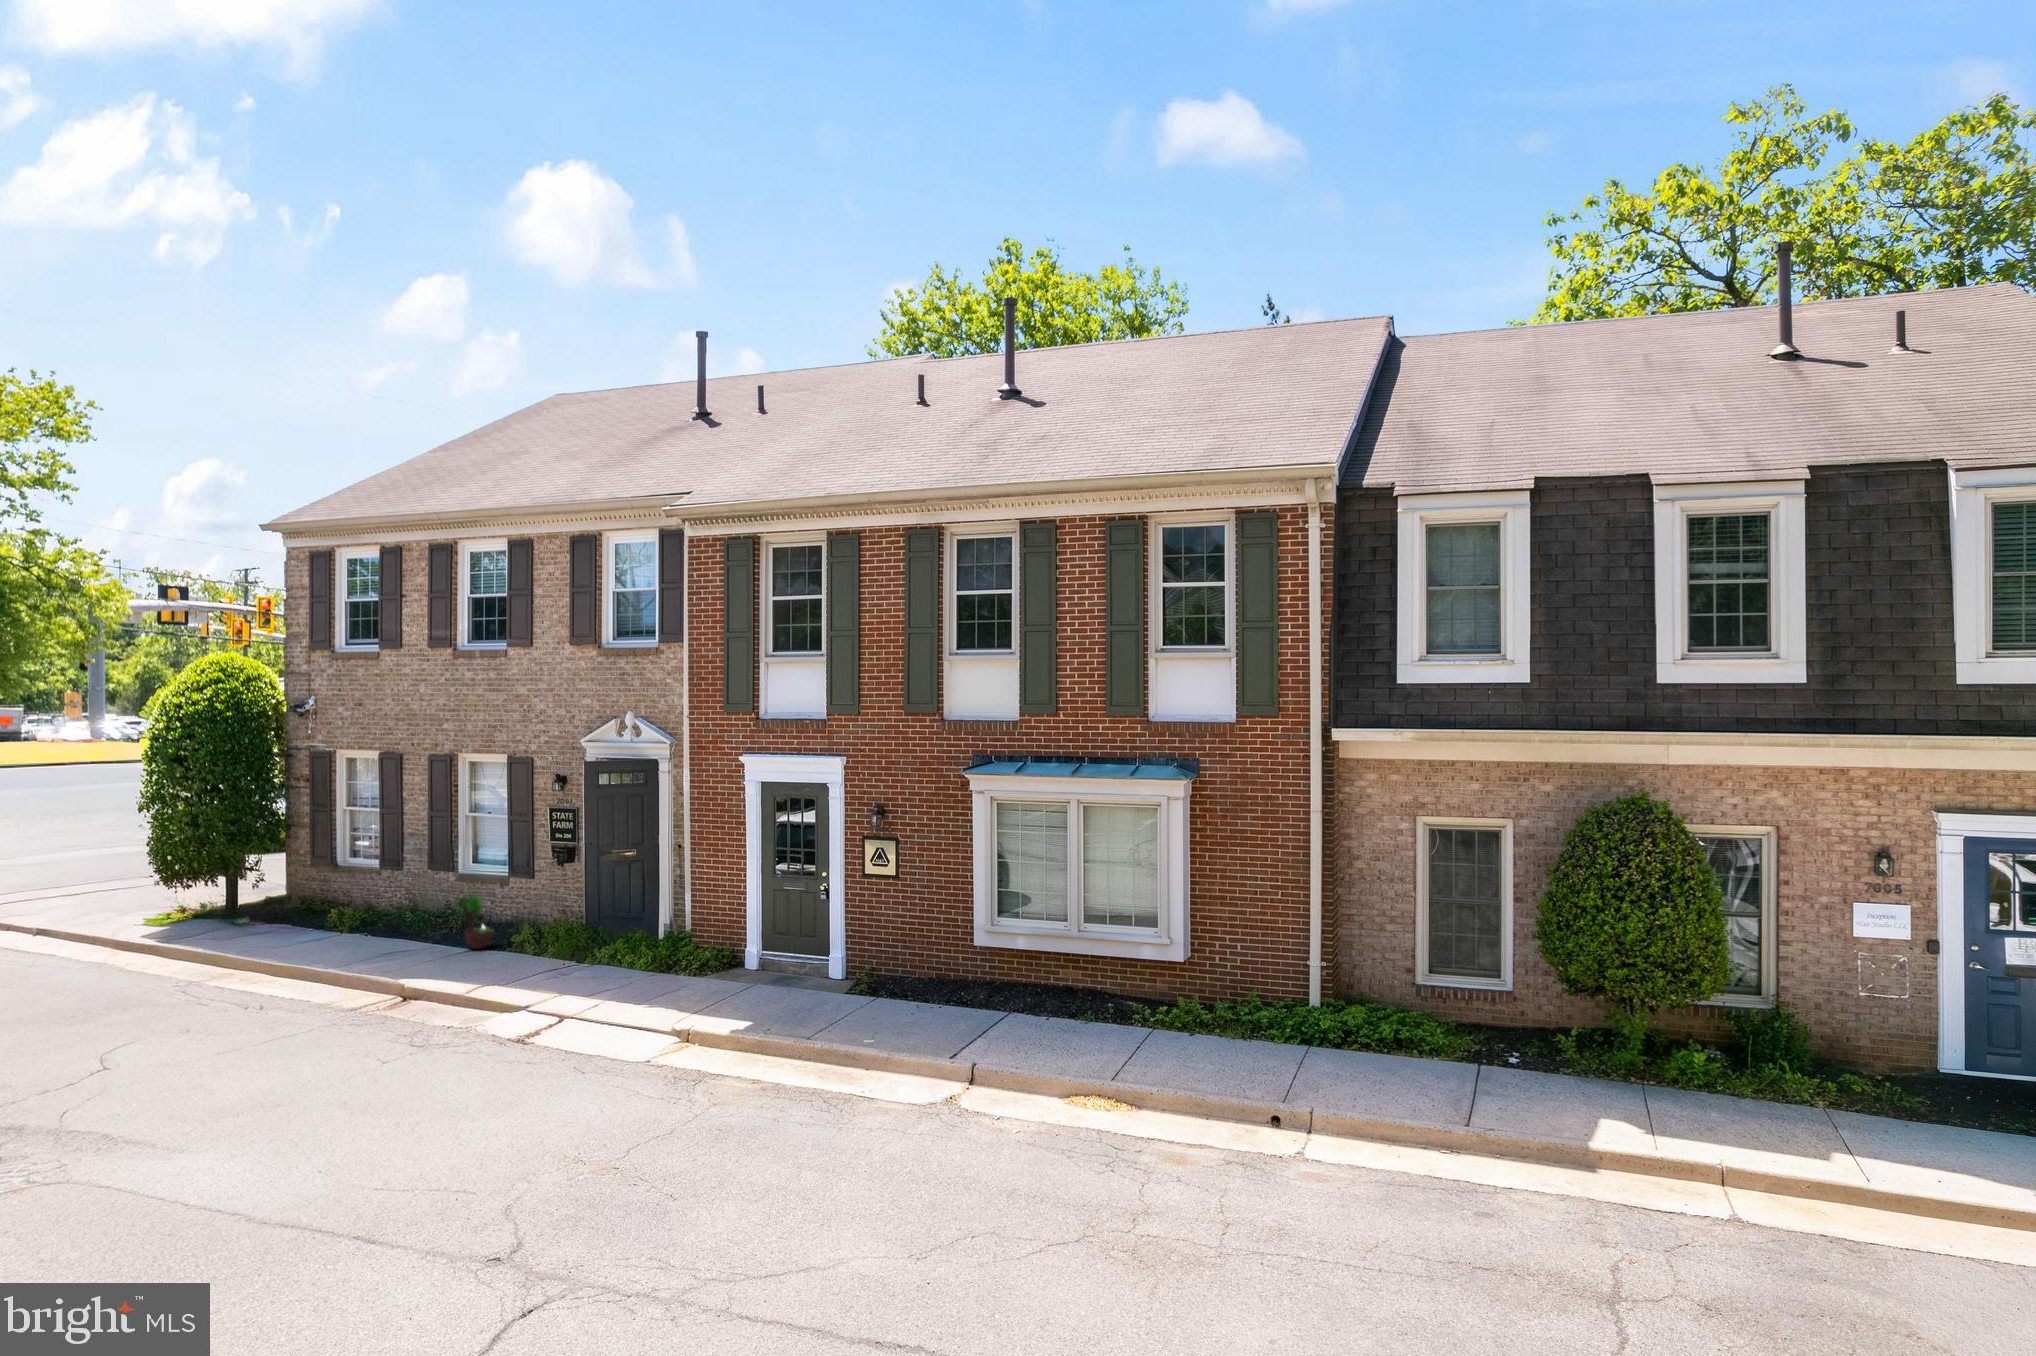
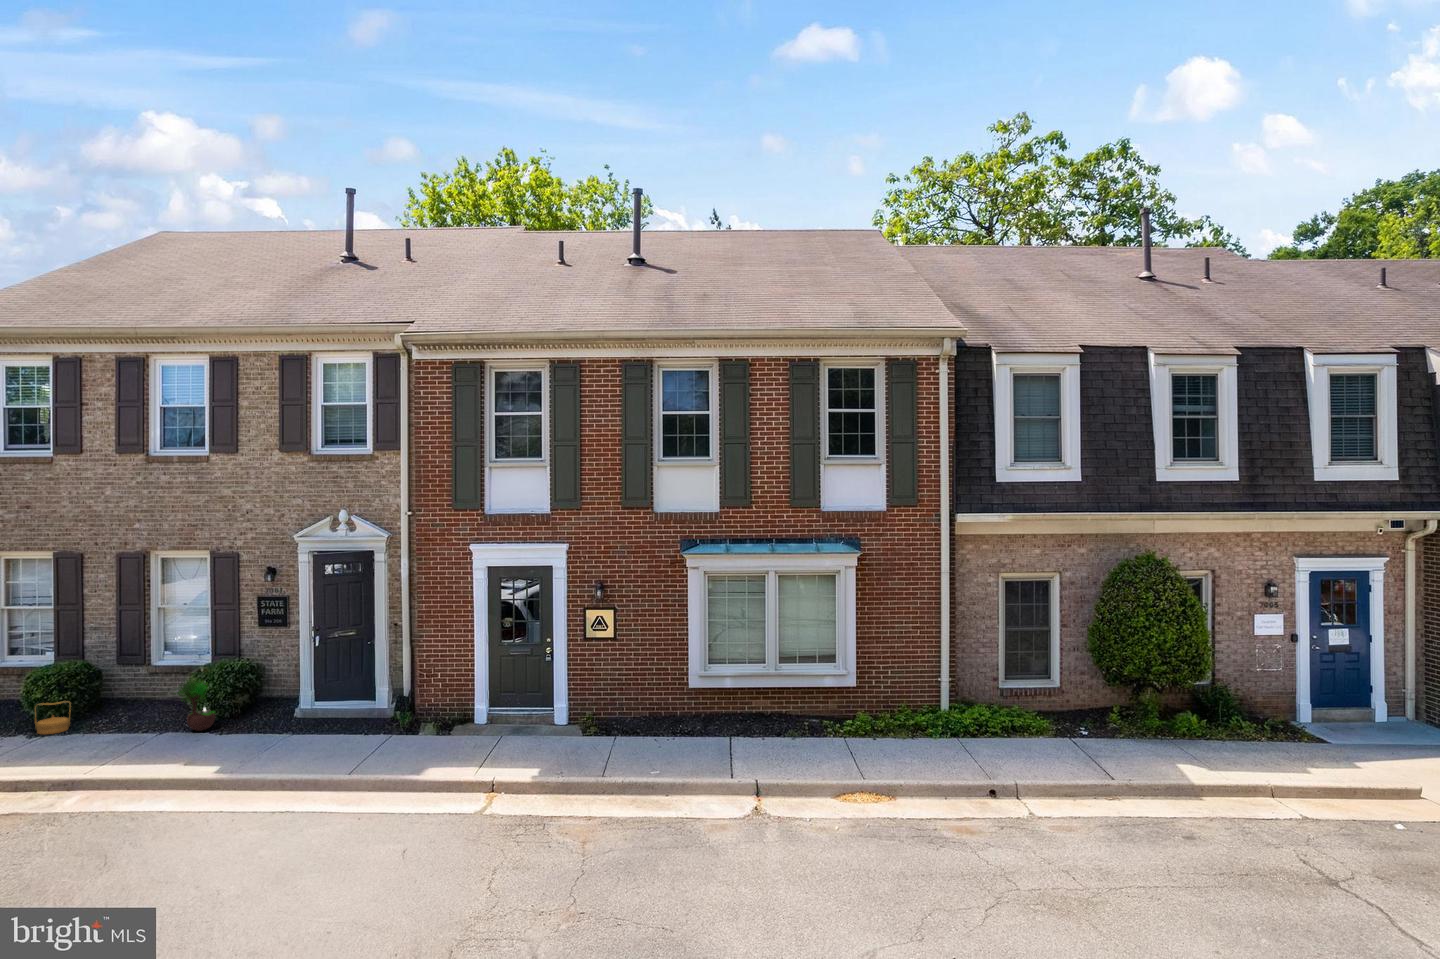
woven basket: none [341,907,374,939] -> present [36,702,71,734]

